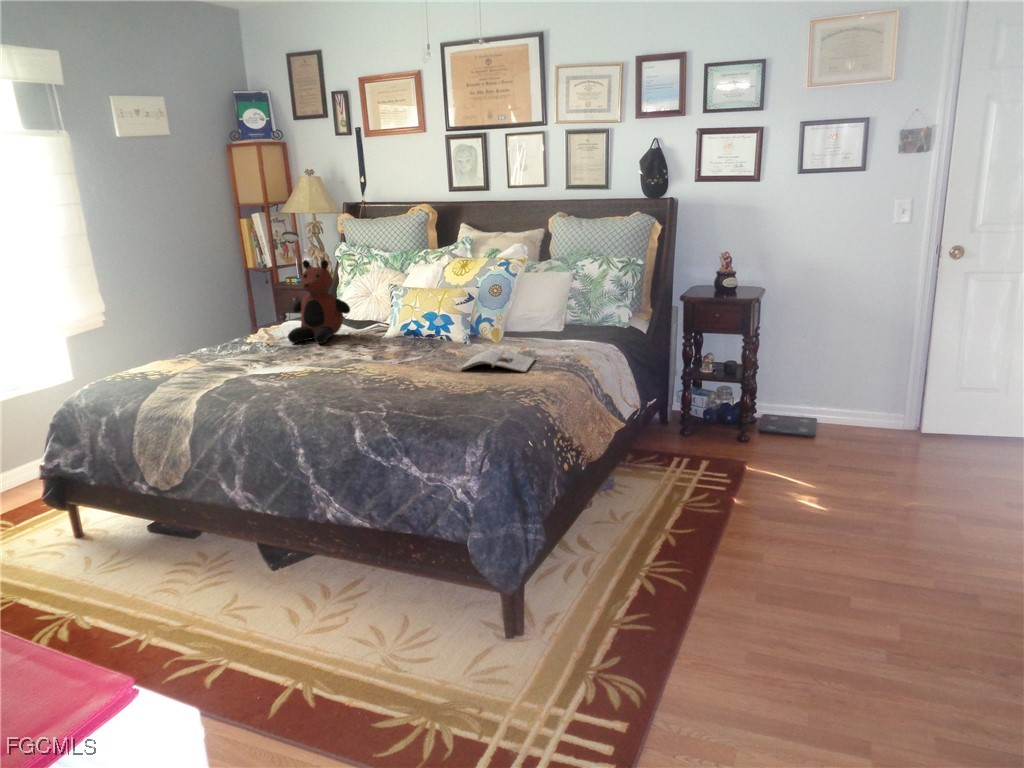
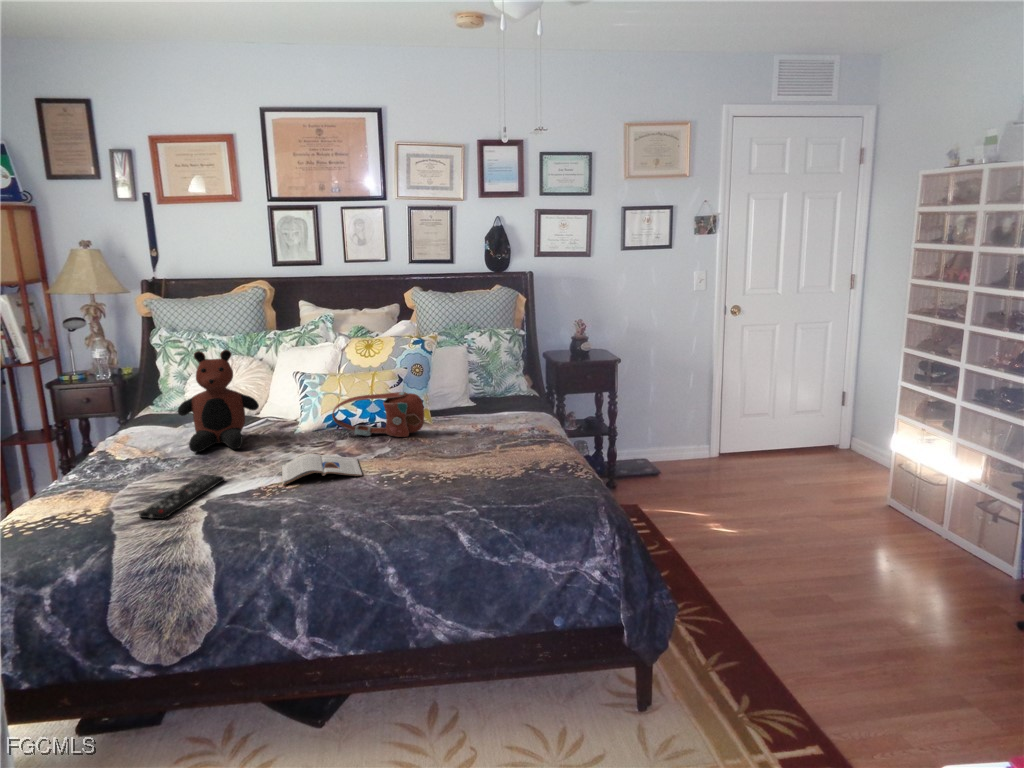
handbag: none [396,308,471,350] -> present [332,392,424,437]
magazine: present [460,349,535,372] -> present [282,454,362,485]
remote control: none [190,358,276,384] -> present [139,475,224,519]

